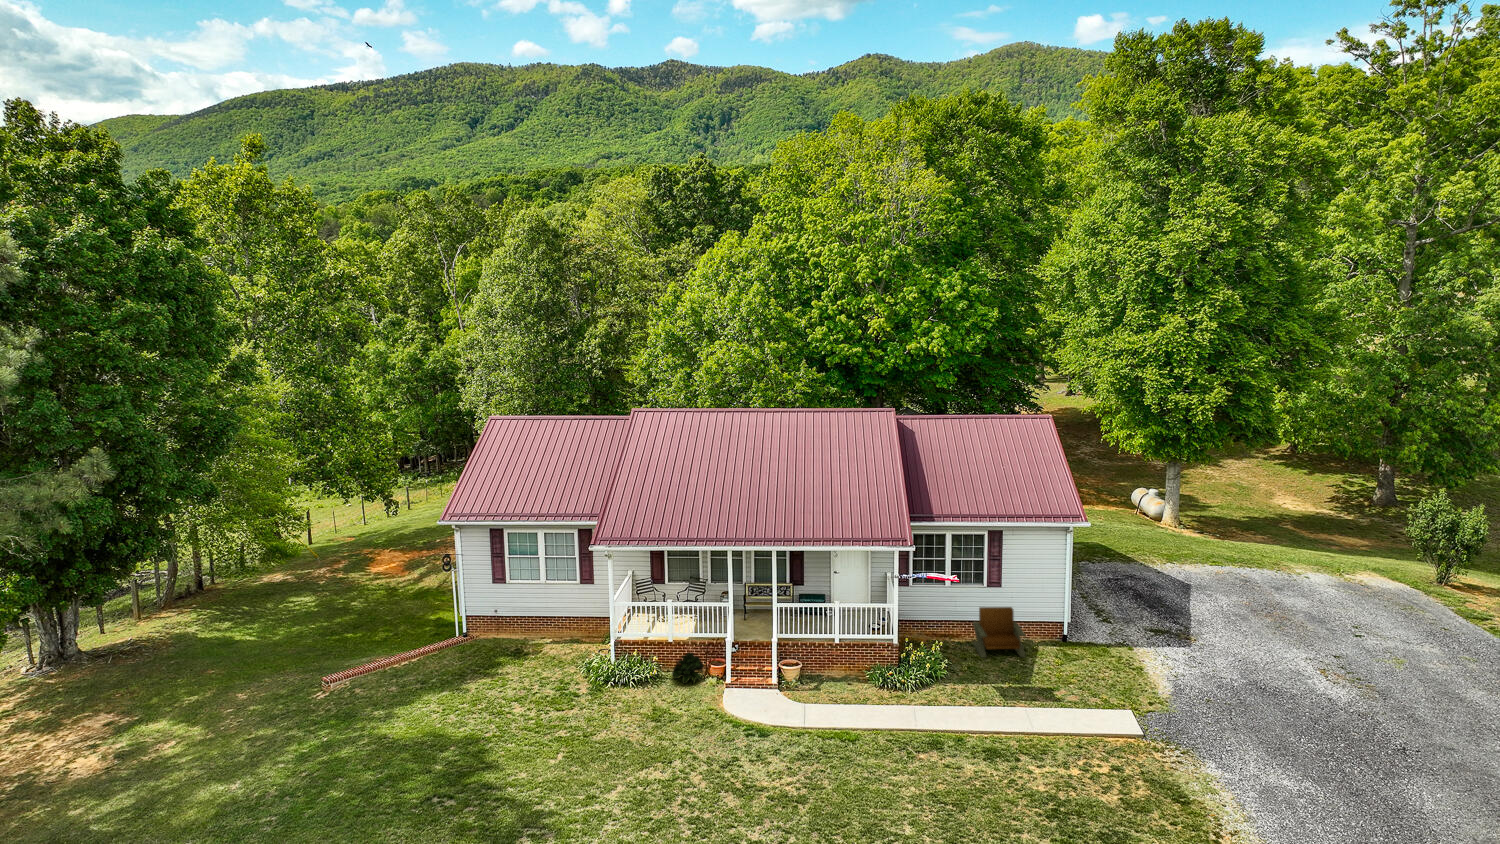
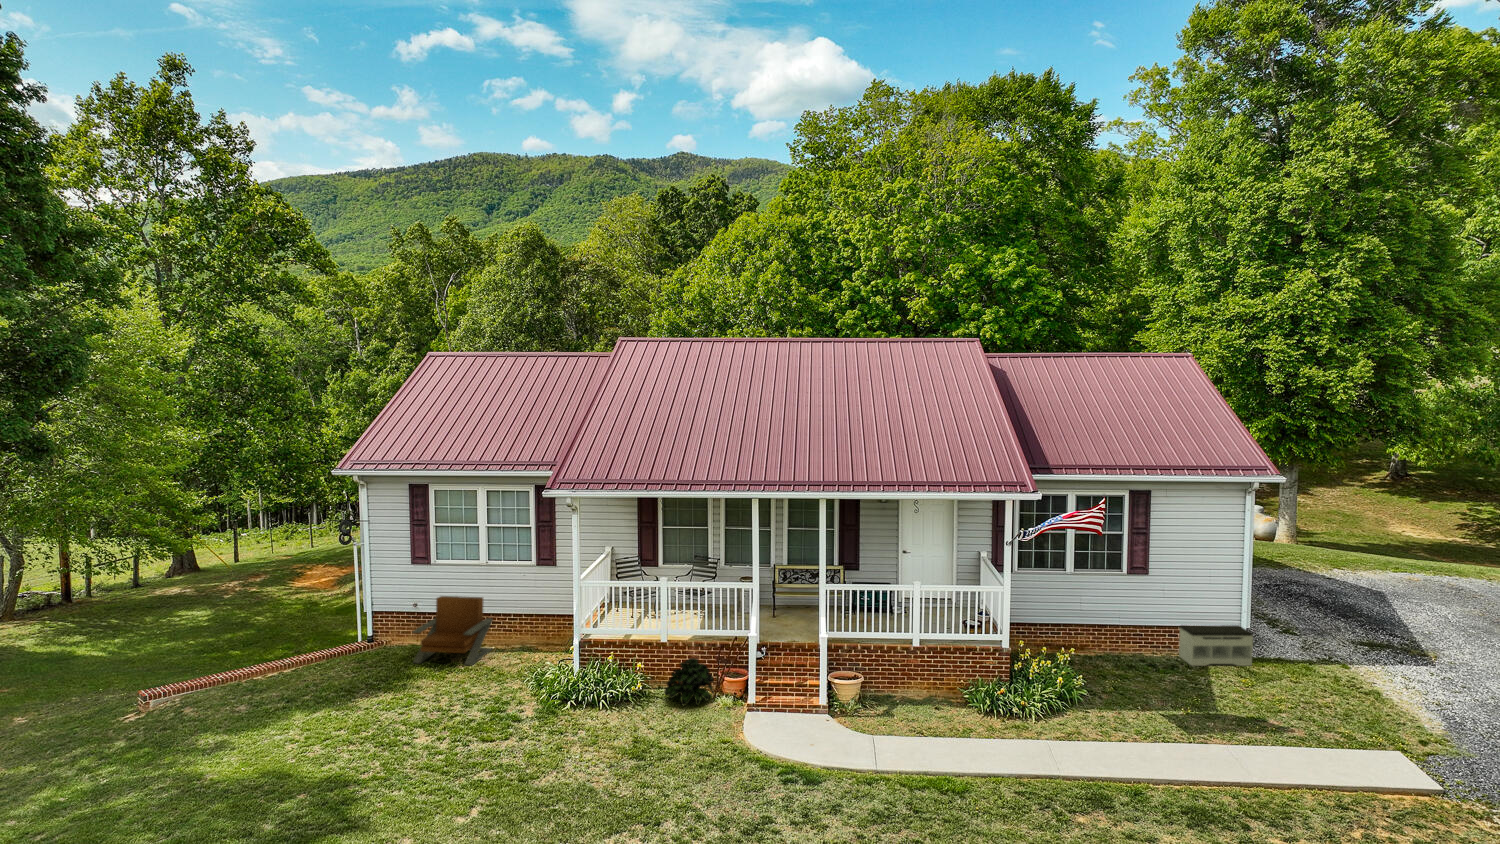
lounge chair: present [973,607,1026,658] -> present [413,596,493,665]
bench: none [1024,619,1071,648] -> present [1179,625,1253,666]

